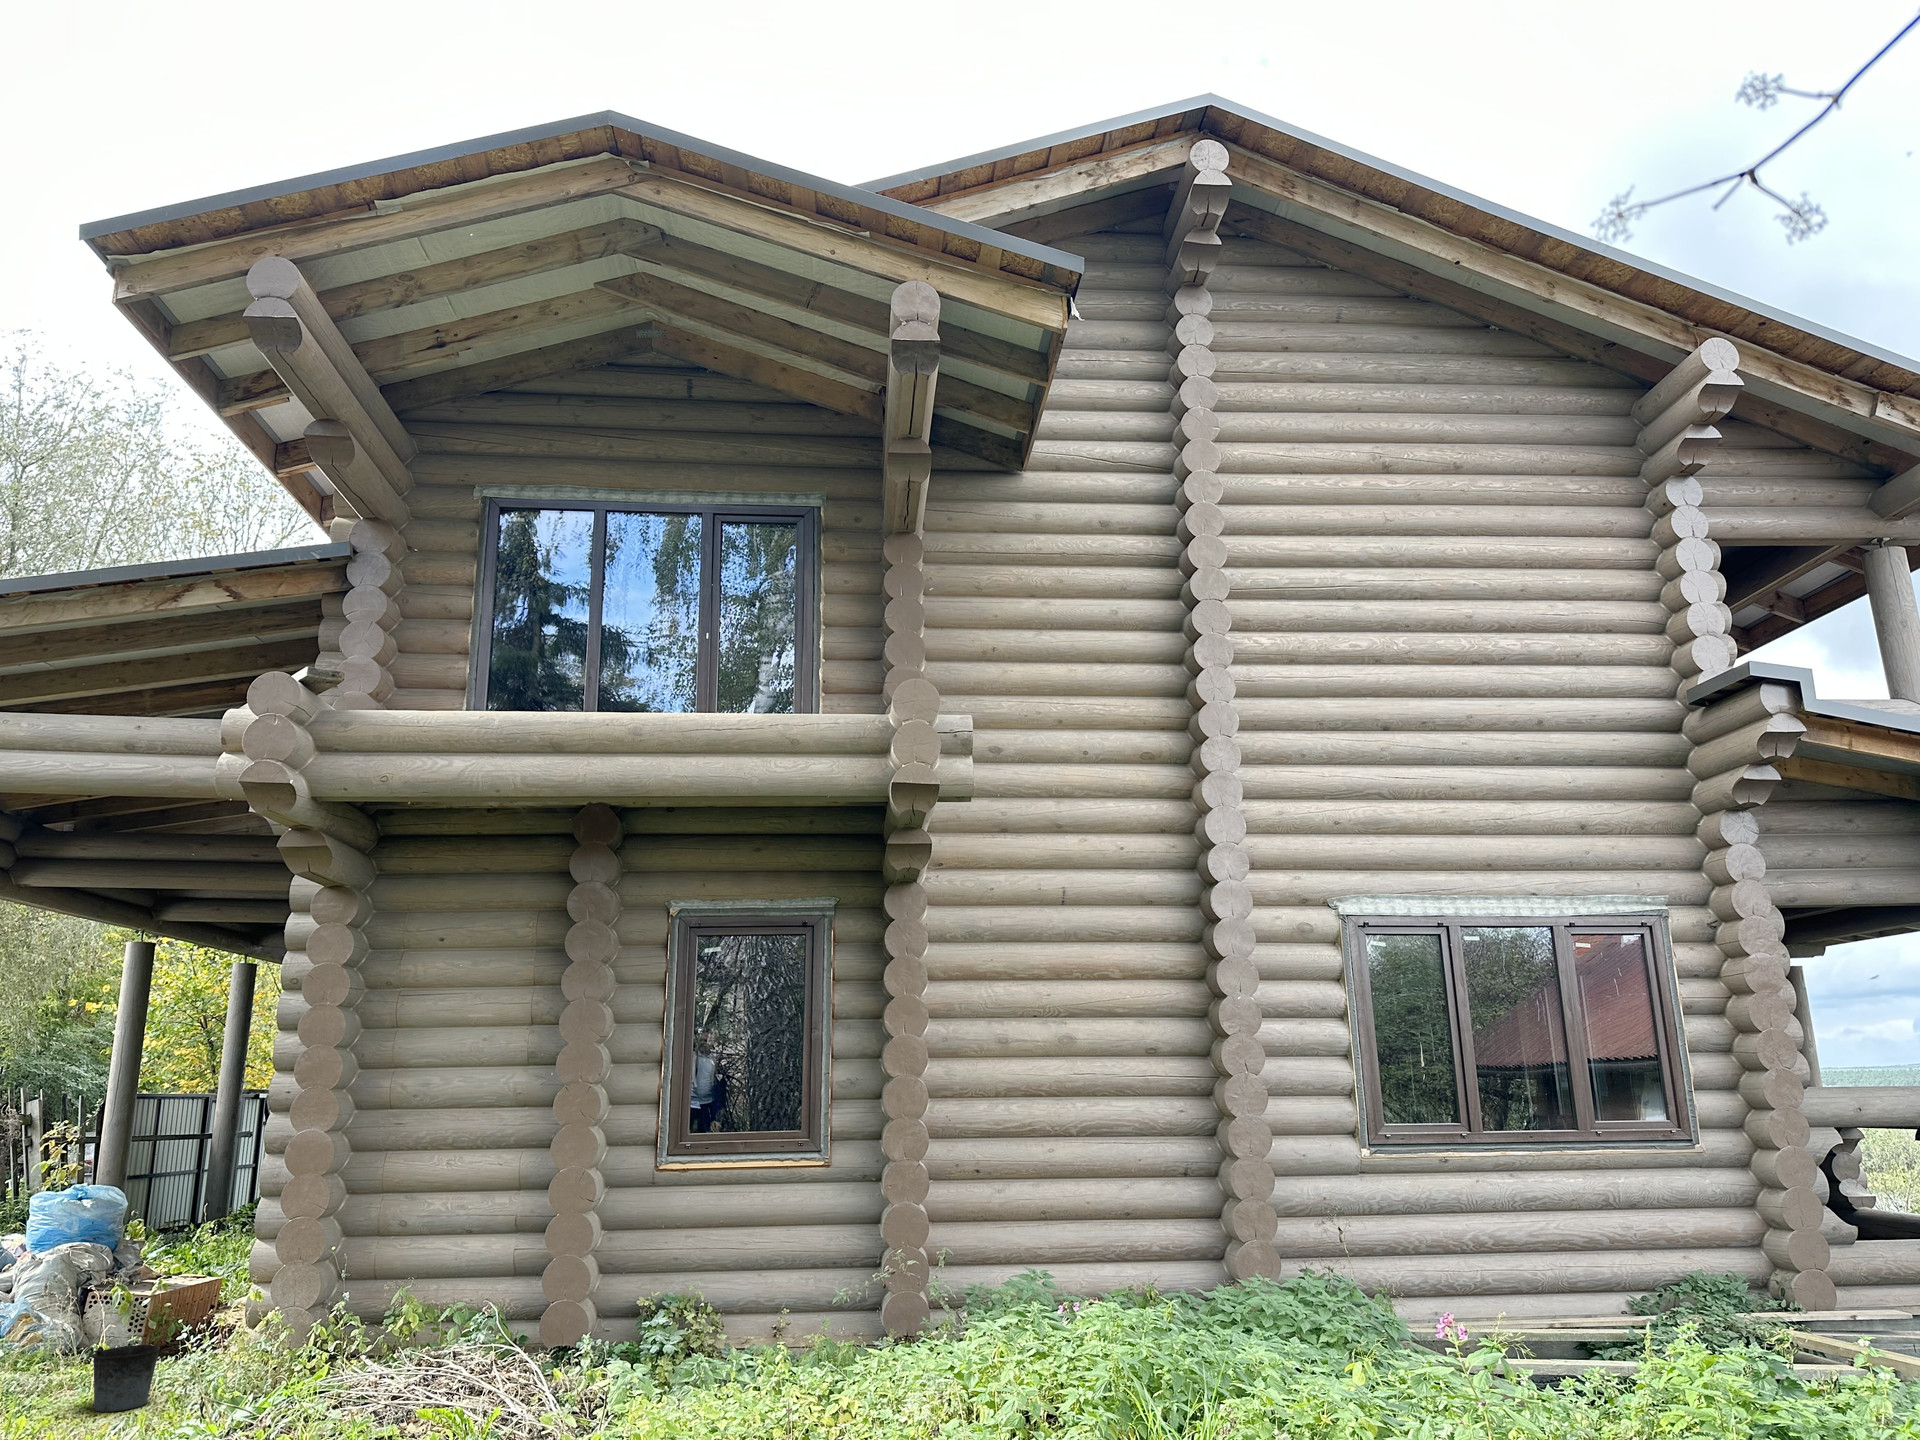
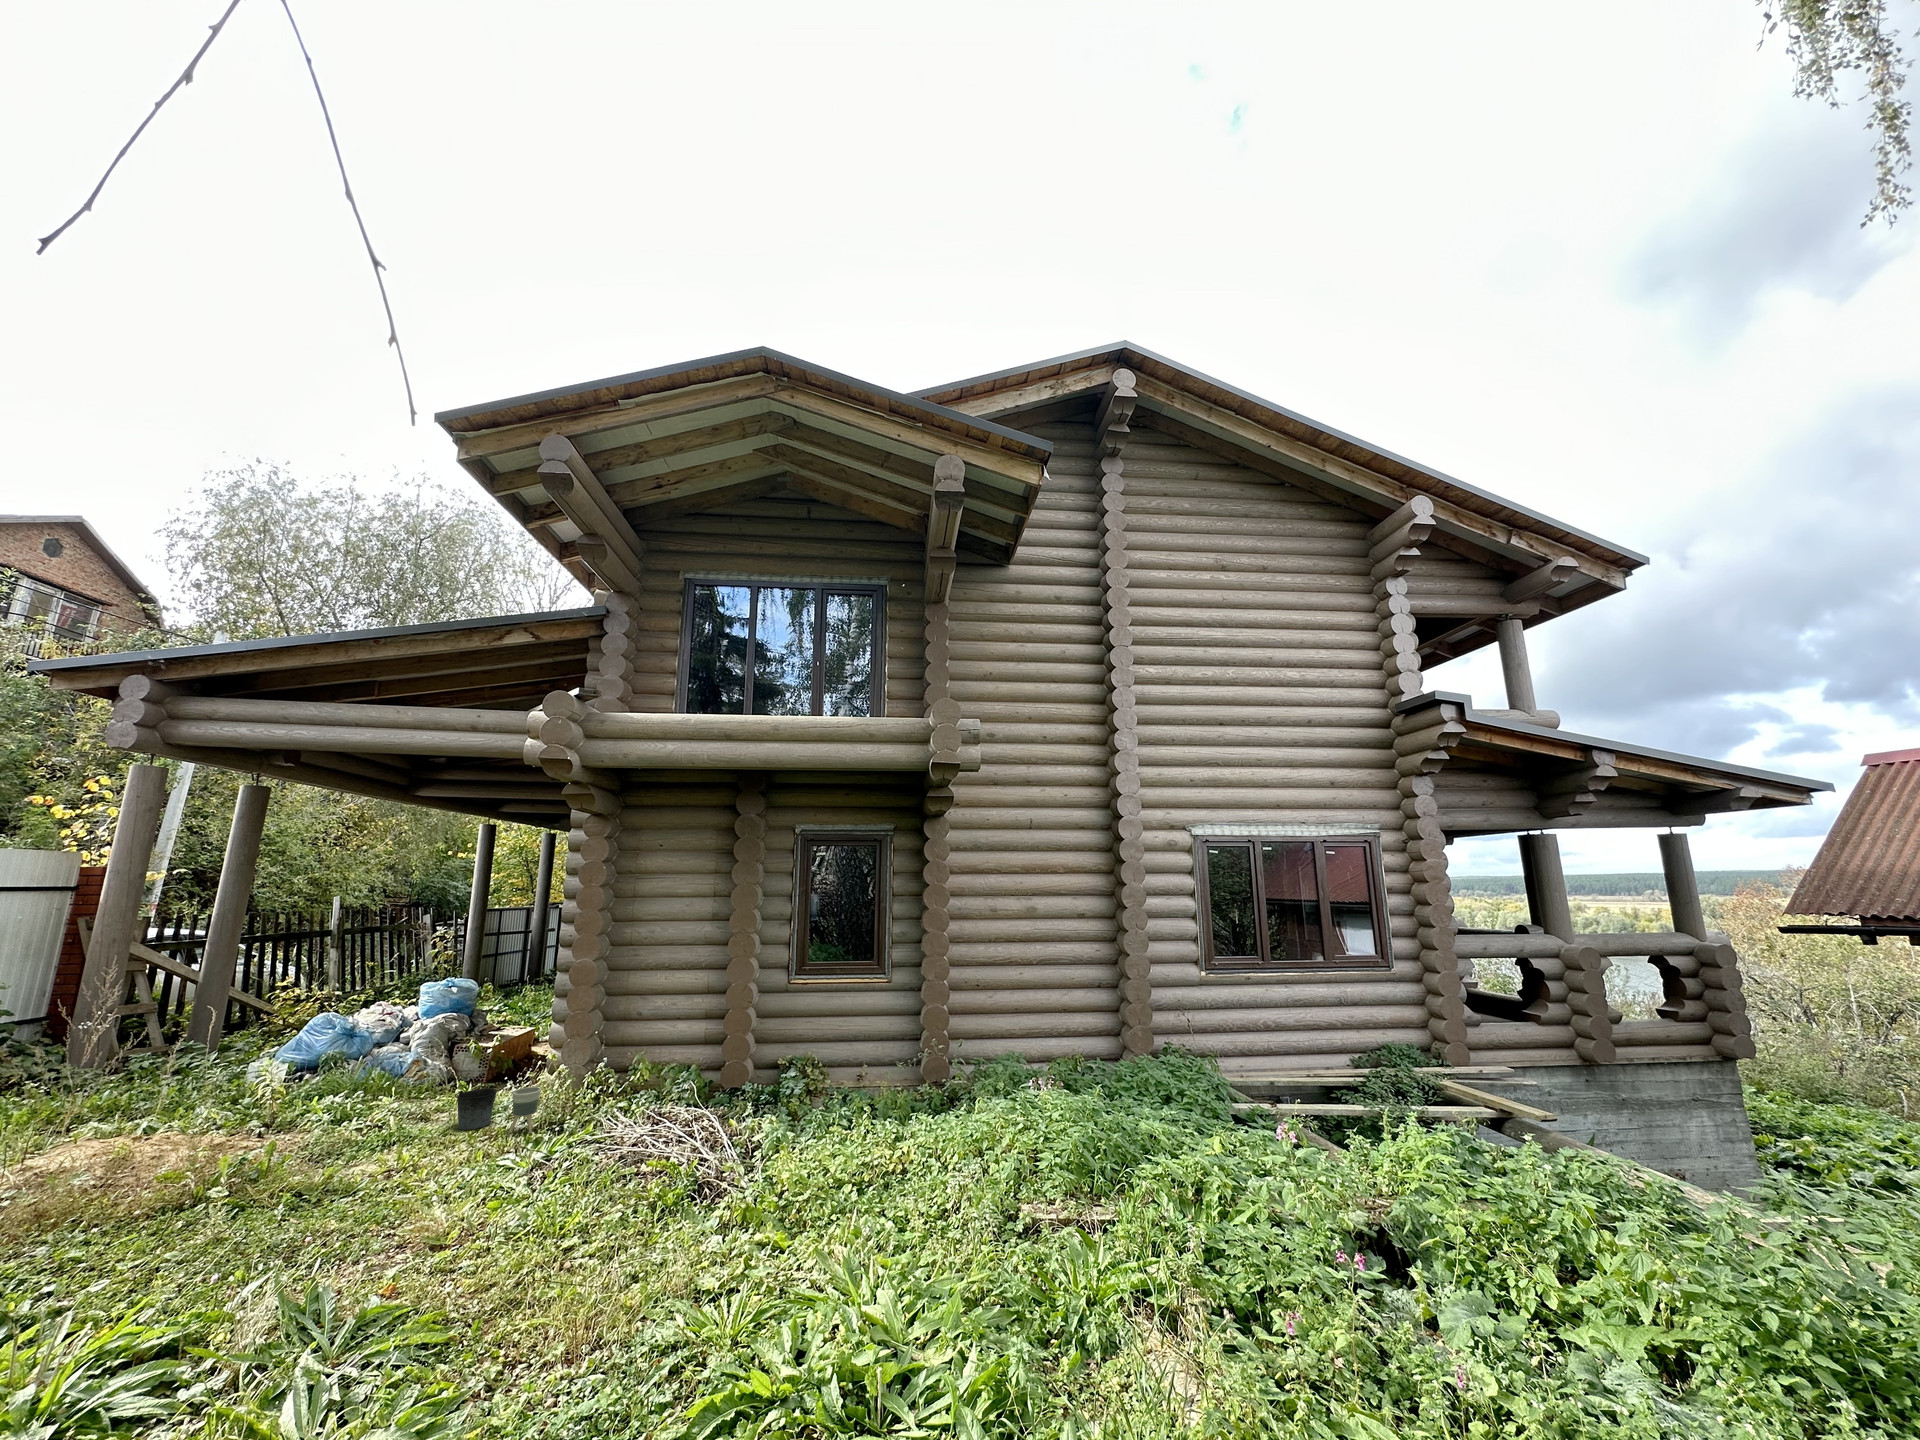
planter: none [179,1340,234,1416] -> present [509,1087,541,1133]

